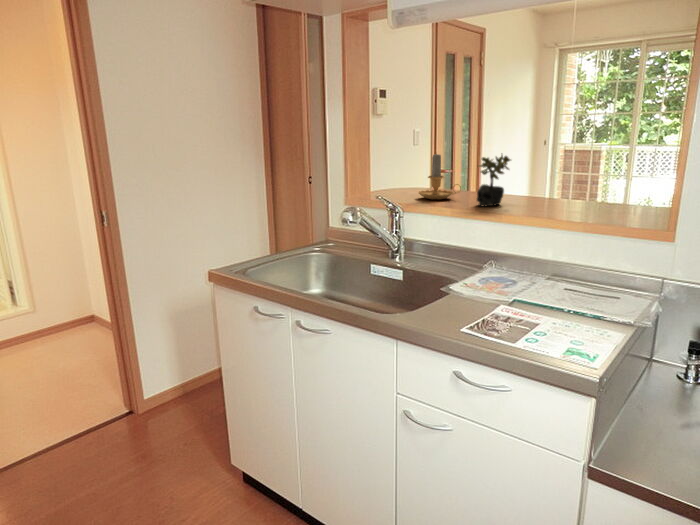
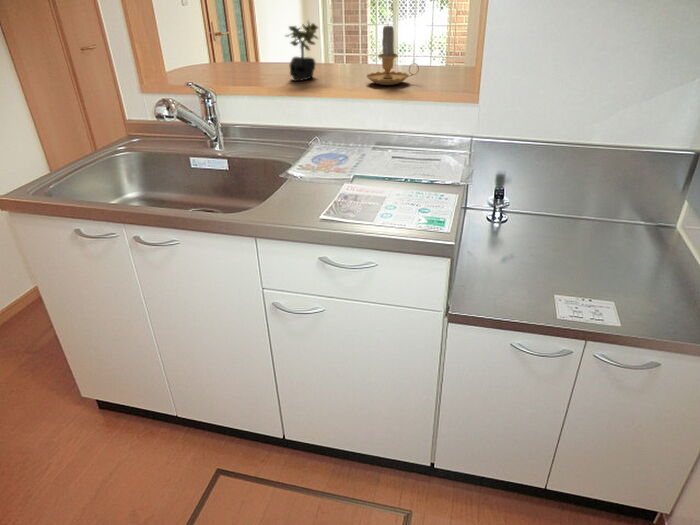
candle: present [418,154,461,200] -> present [367,26,419,85]

